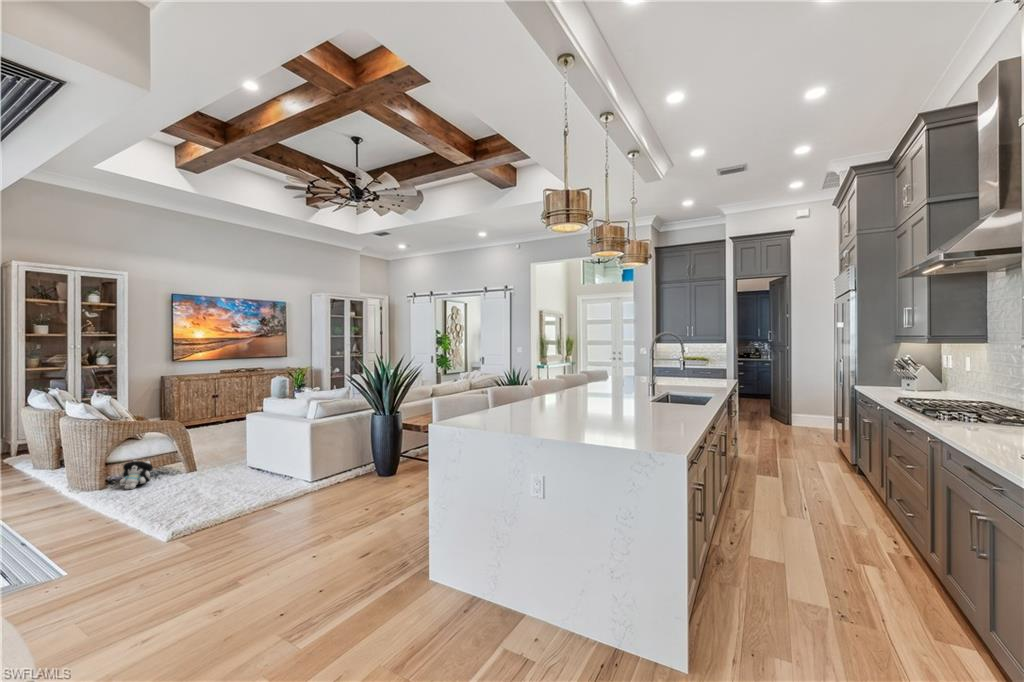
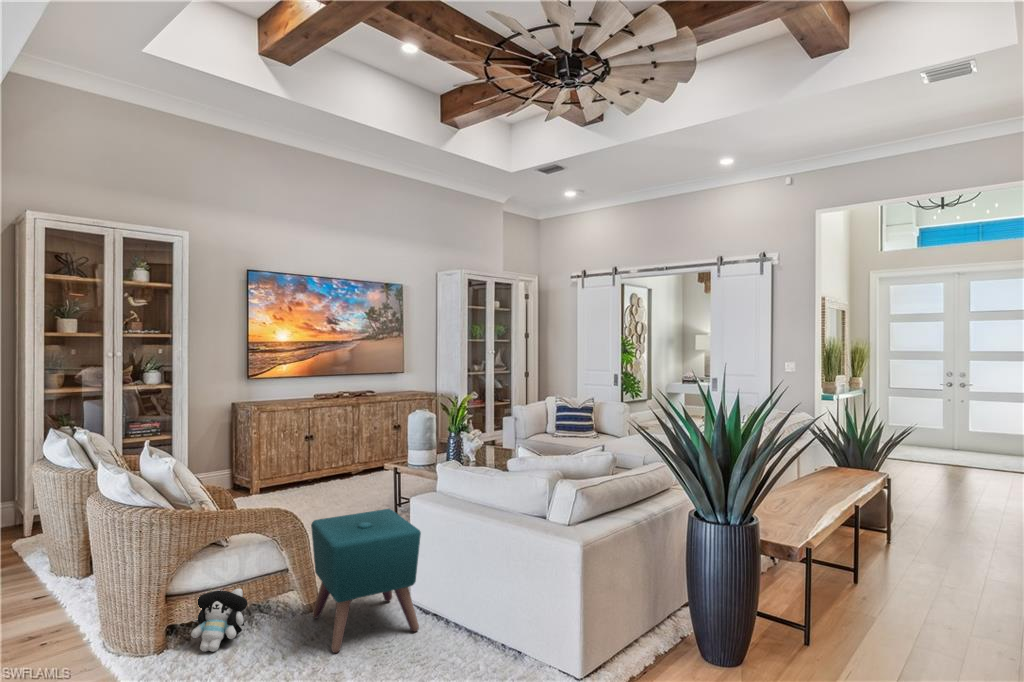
ottoman: none [191,421,248,486] -> present [311,509,421,653]

